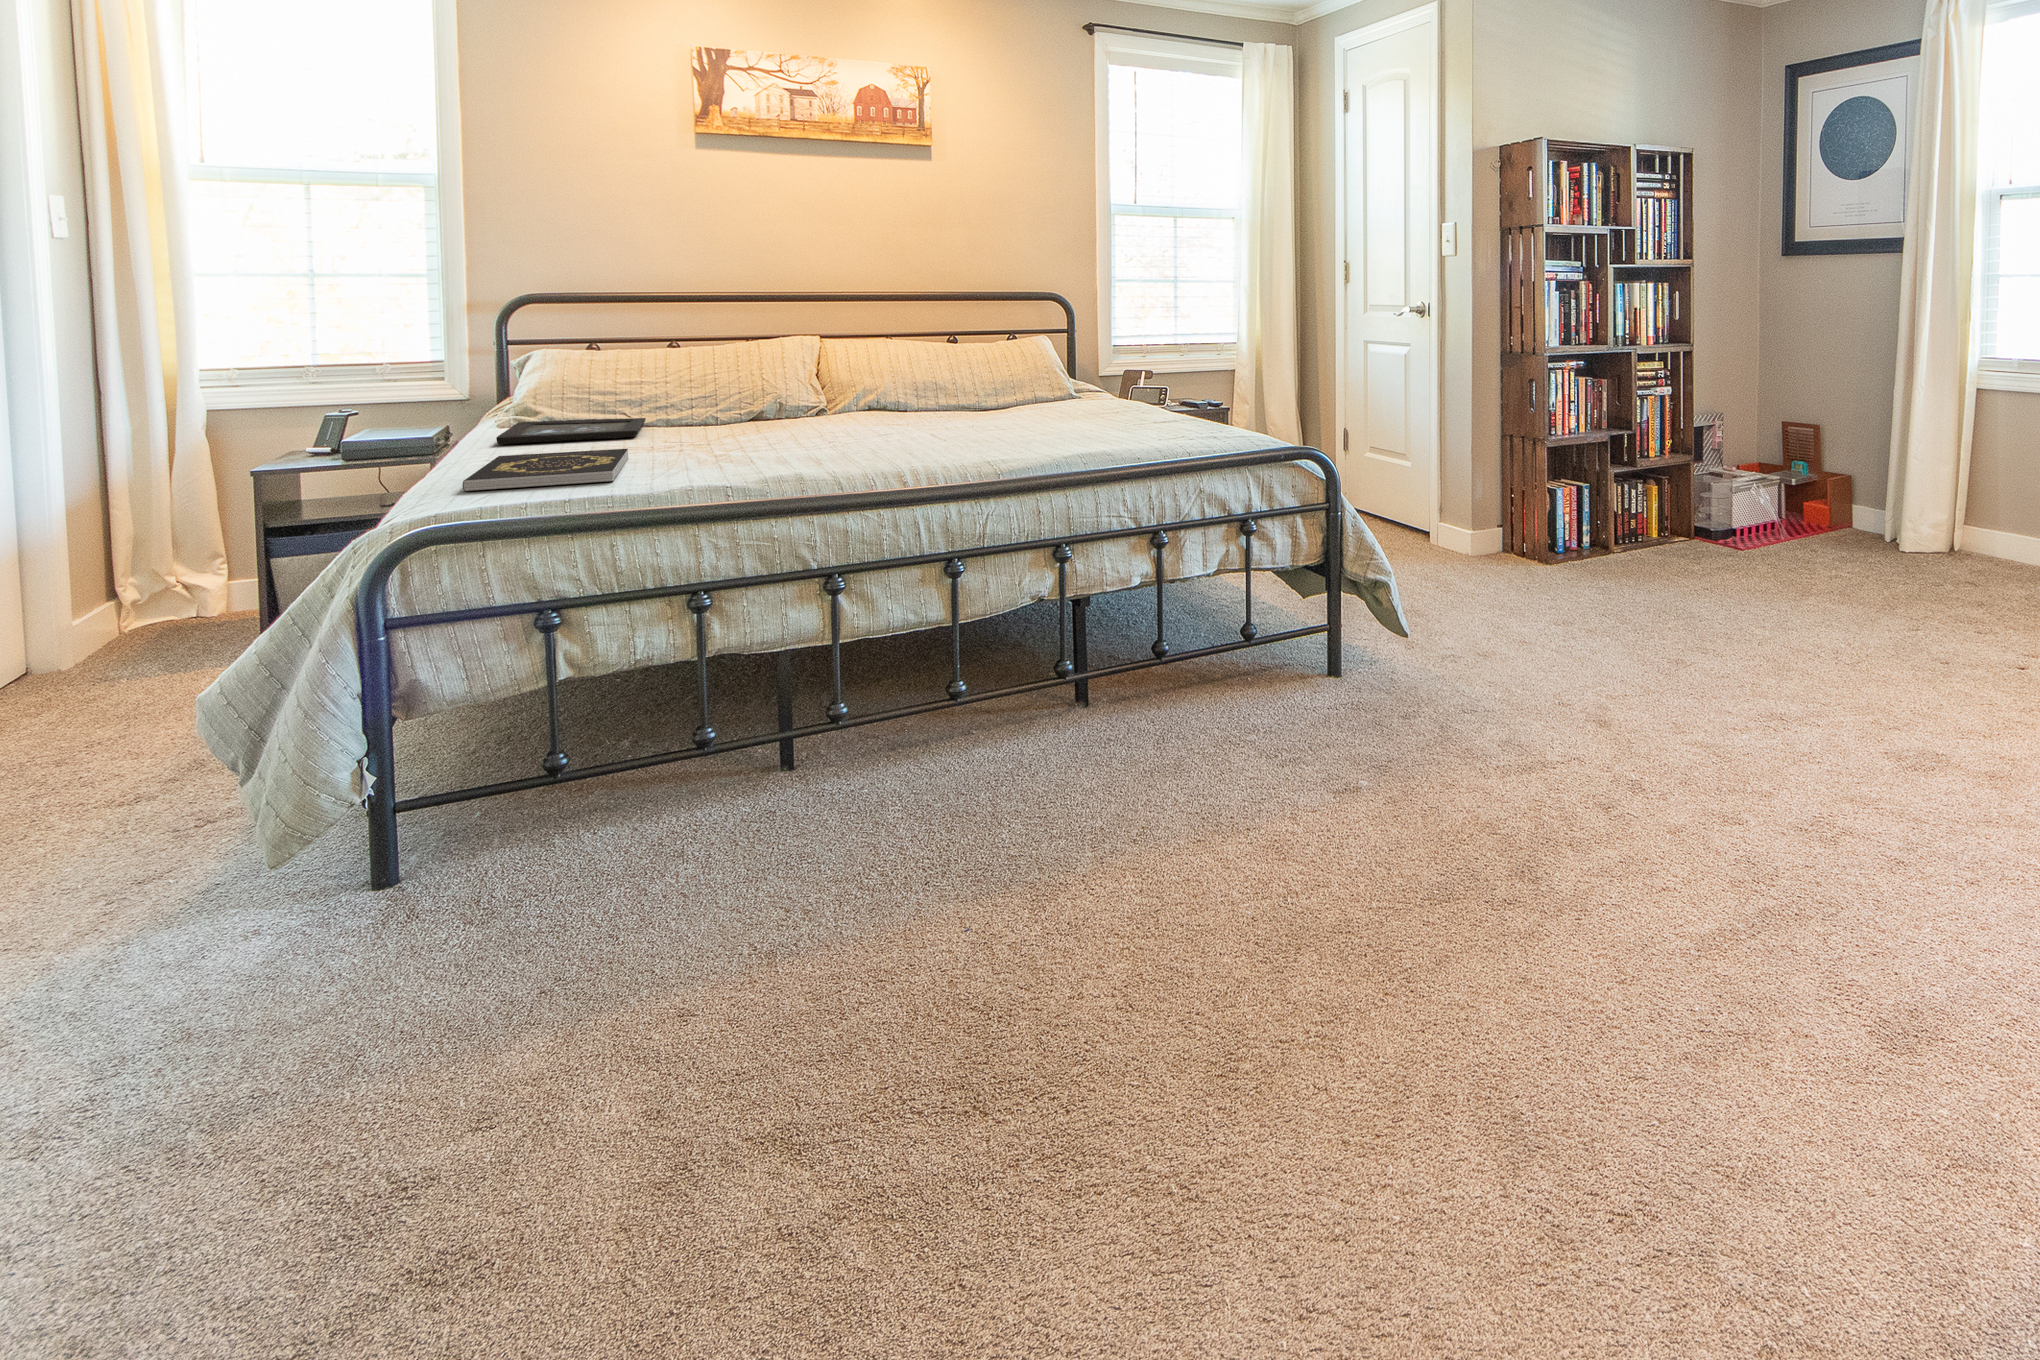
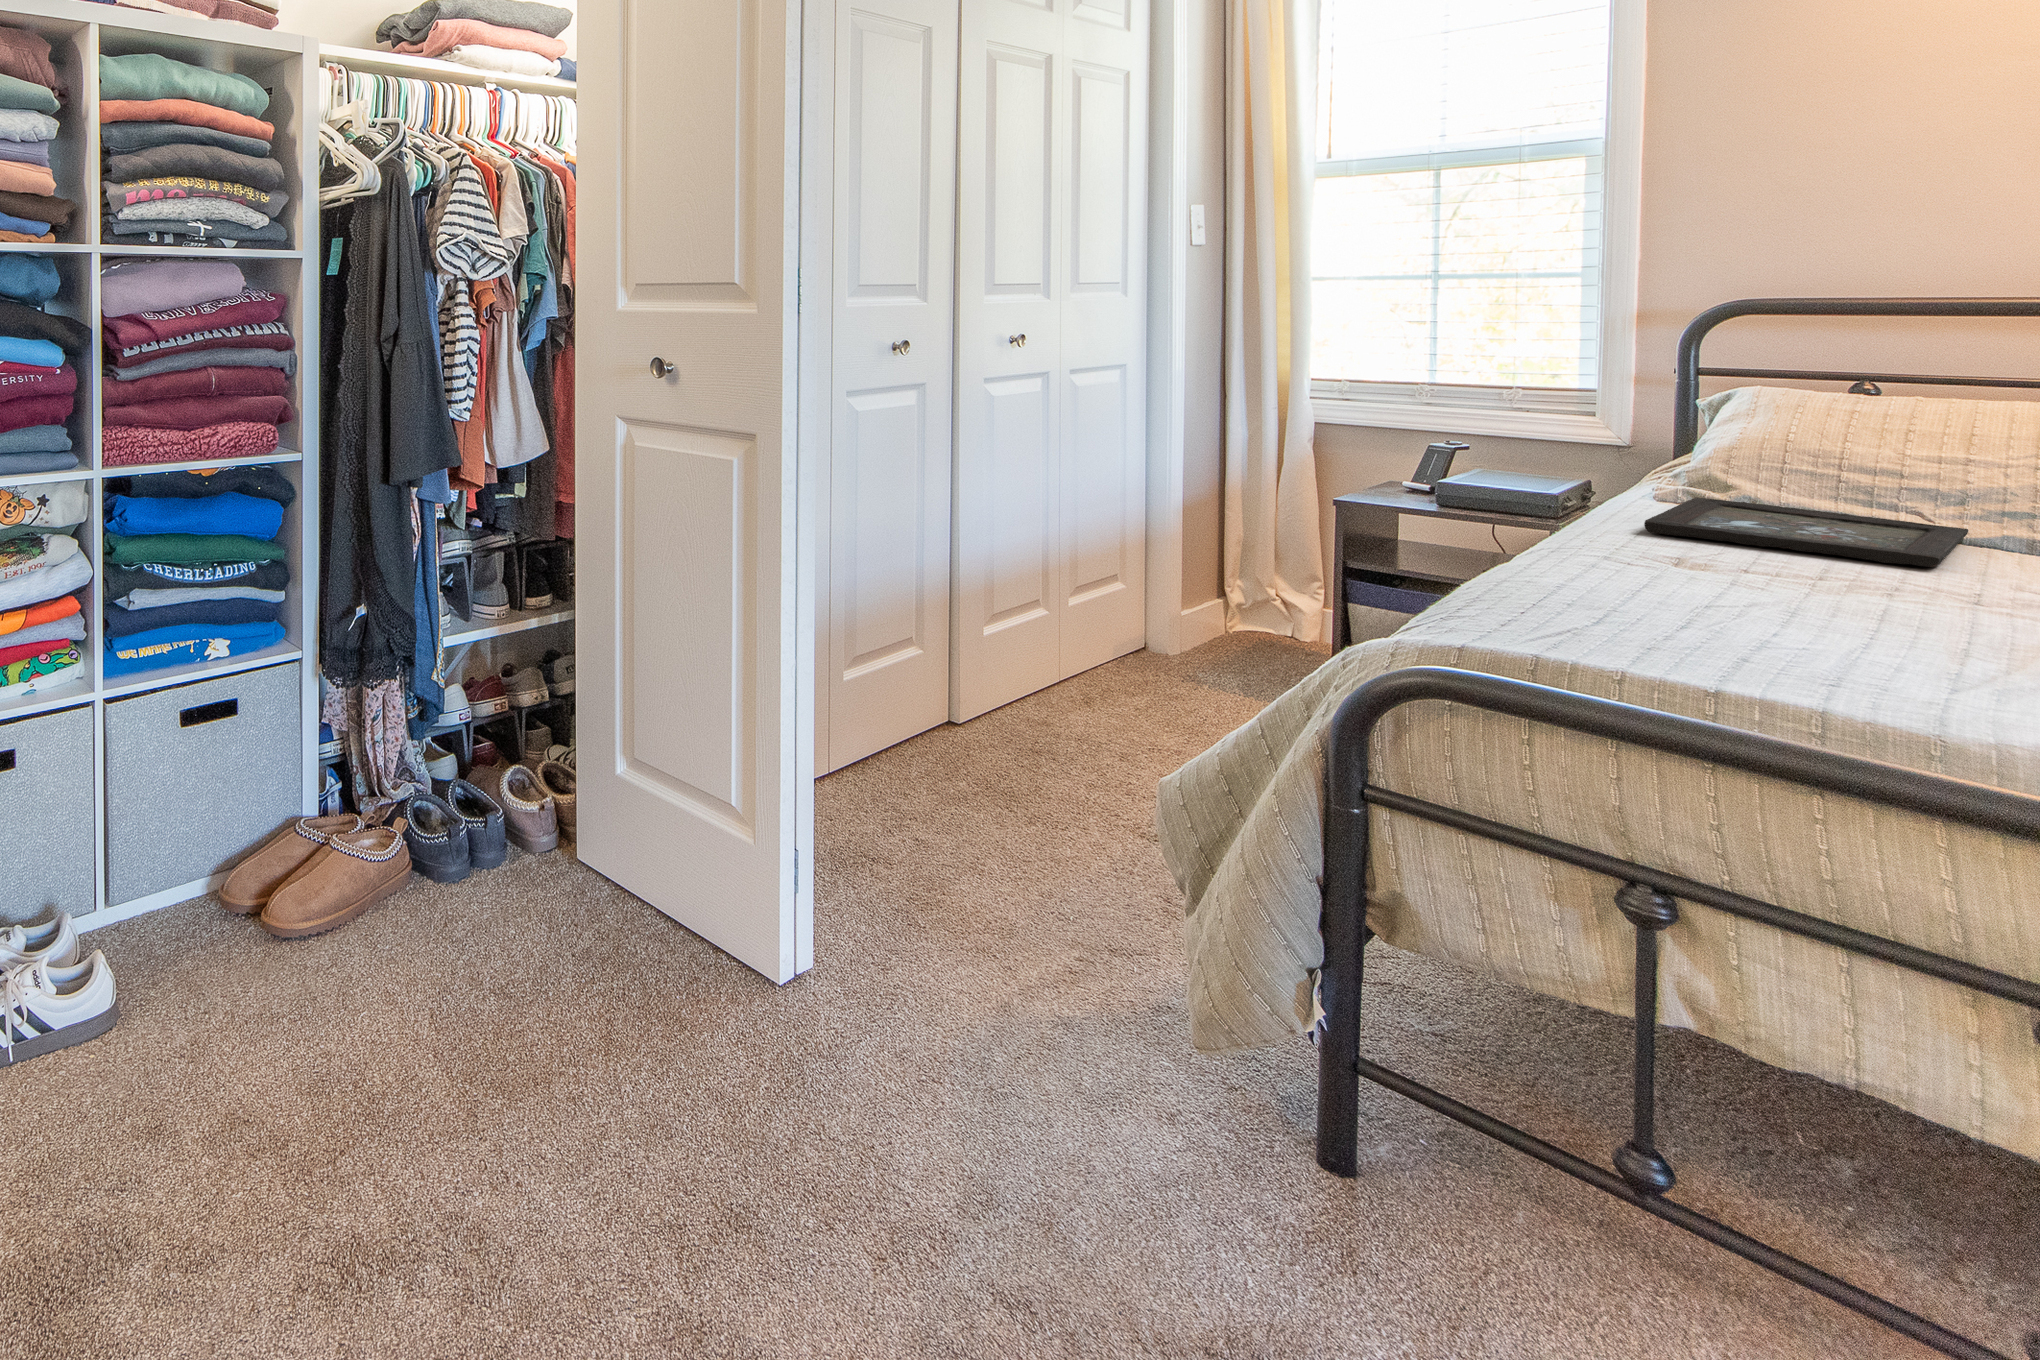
book: present [462,449,628,491] -> none [1544,560,1906,672]

